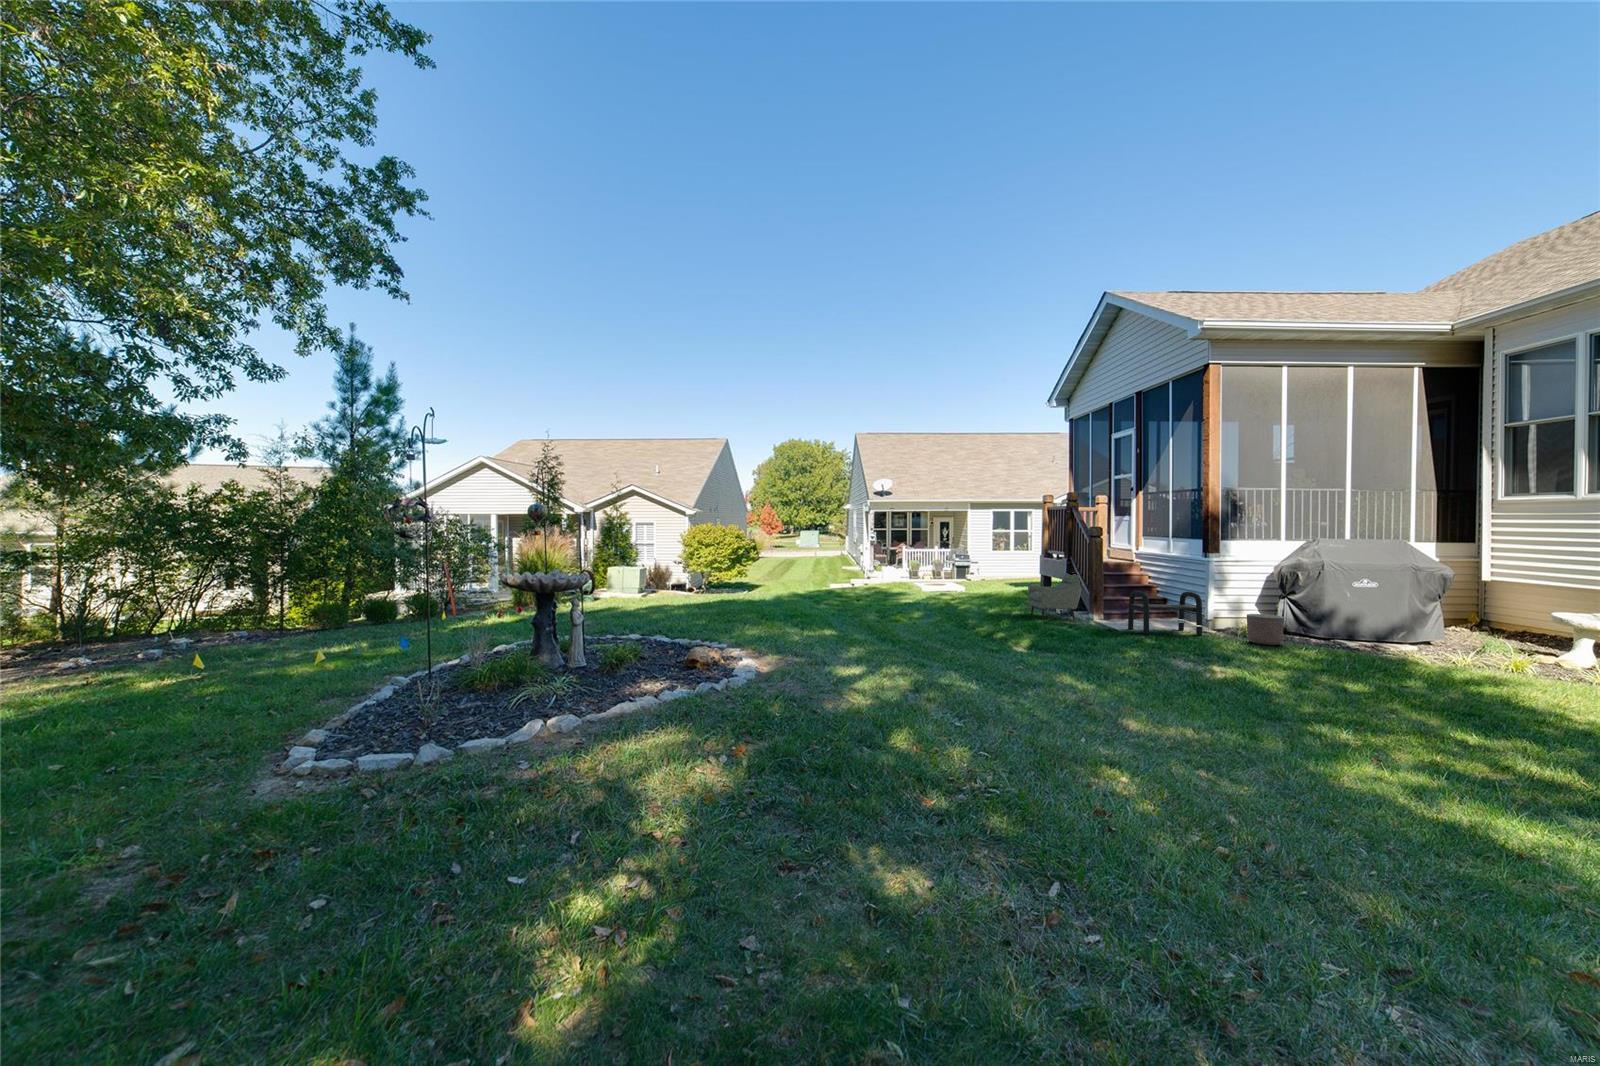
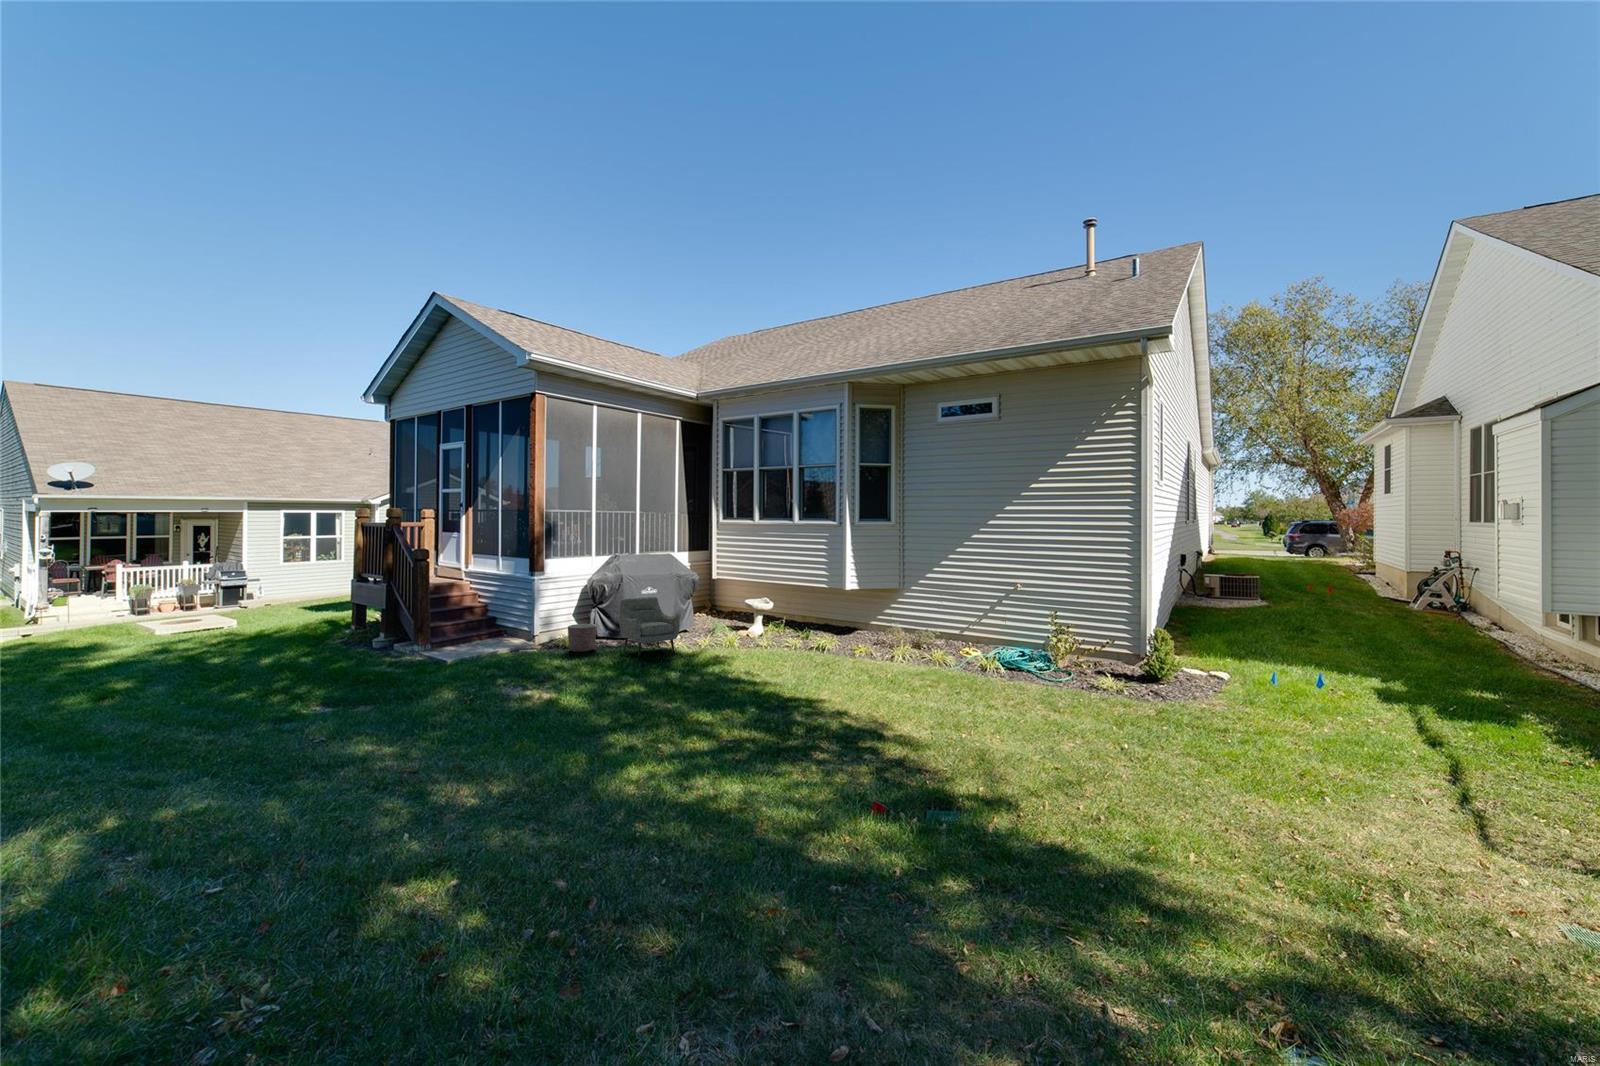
chair: present [1028,573,1081,620] -> present [619,597,680,656]
bench: present [1128,591,1202,635] -> none [458,609,531,659]

